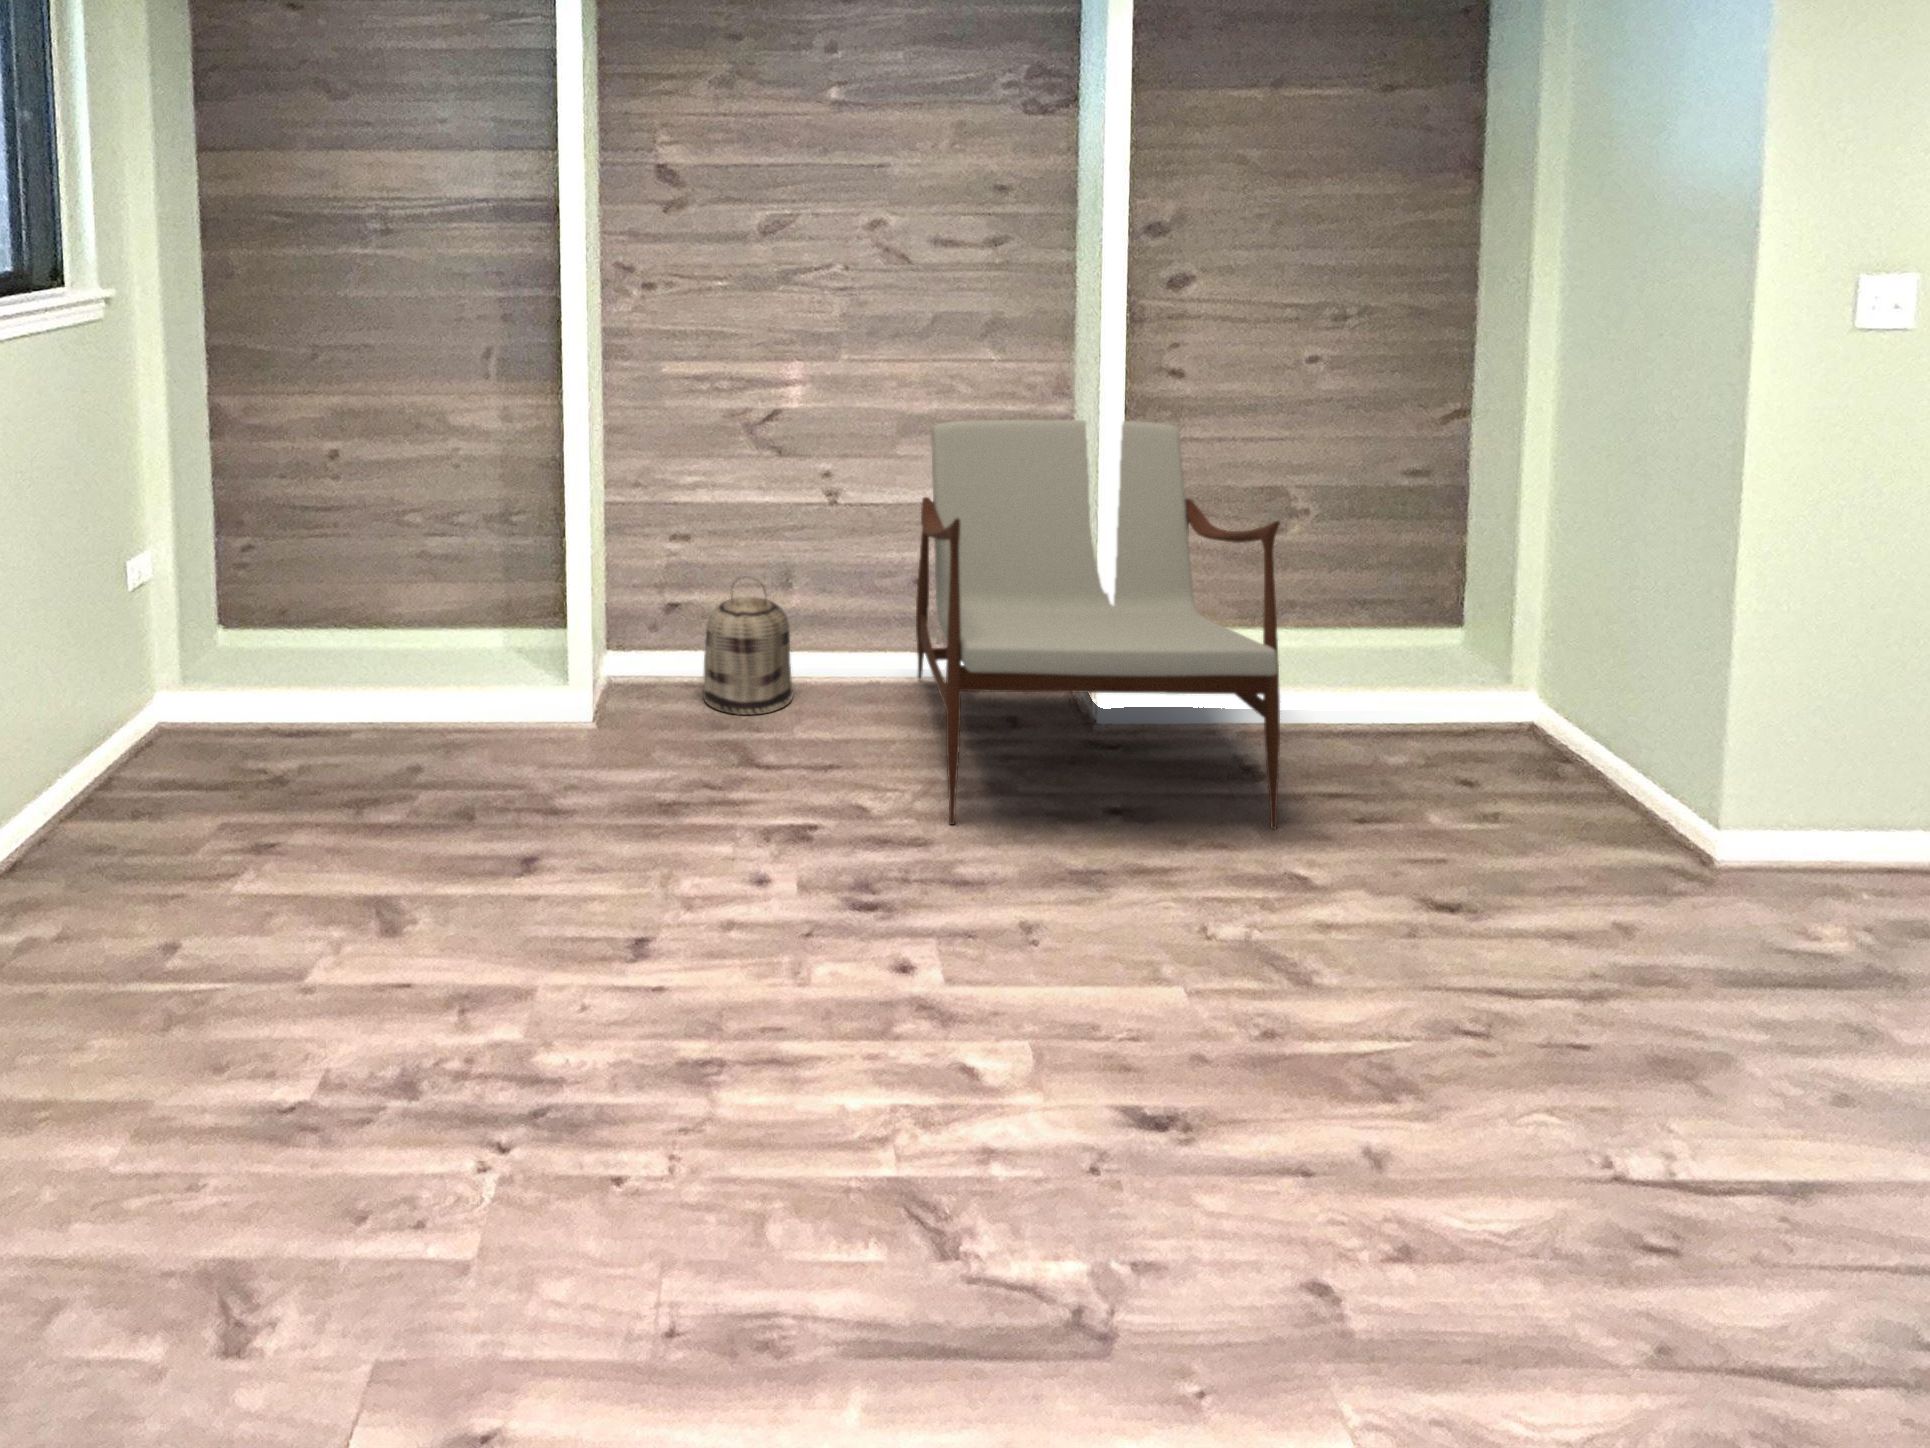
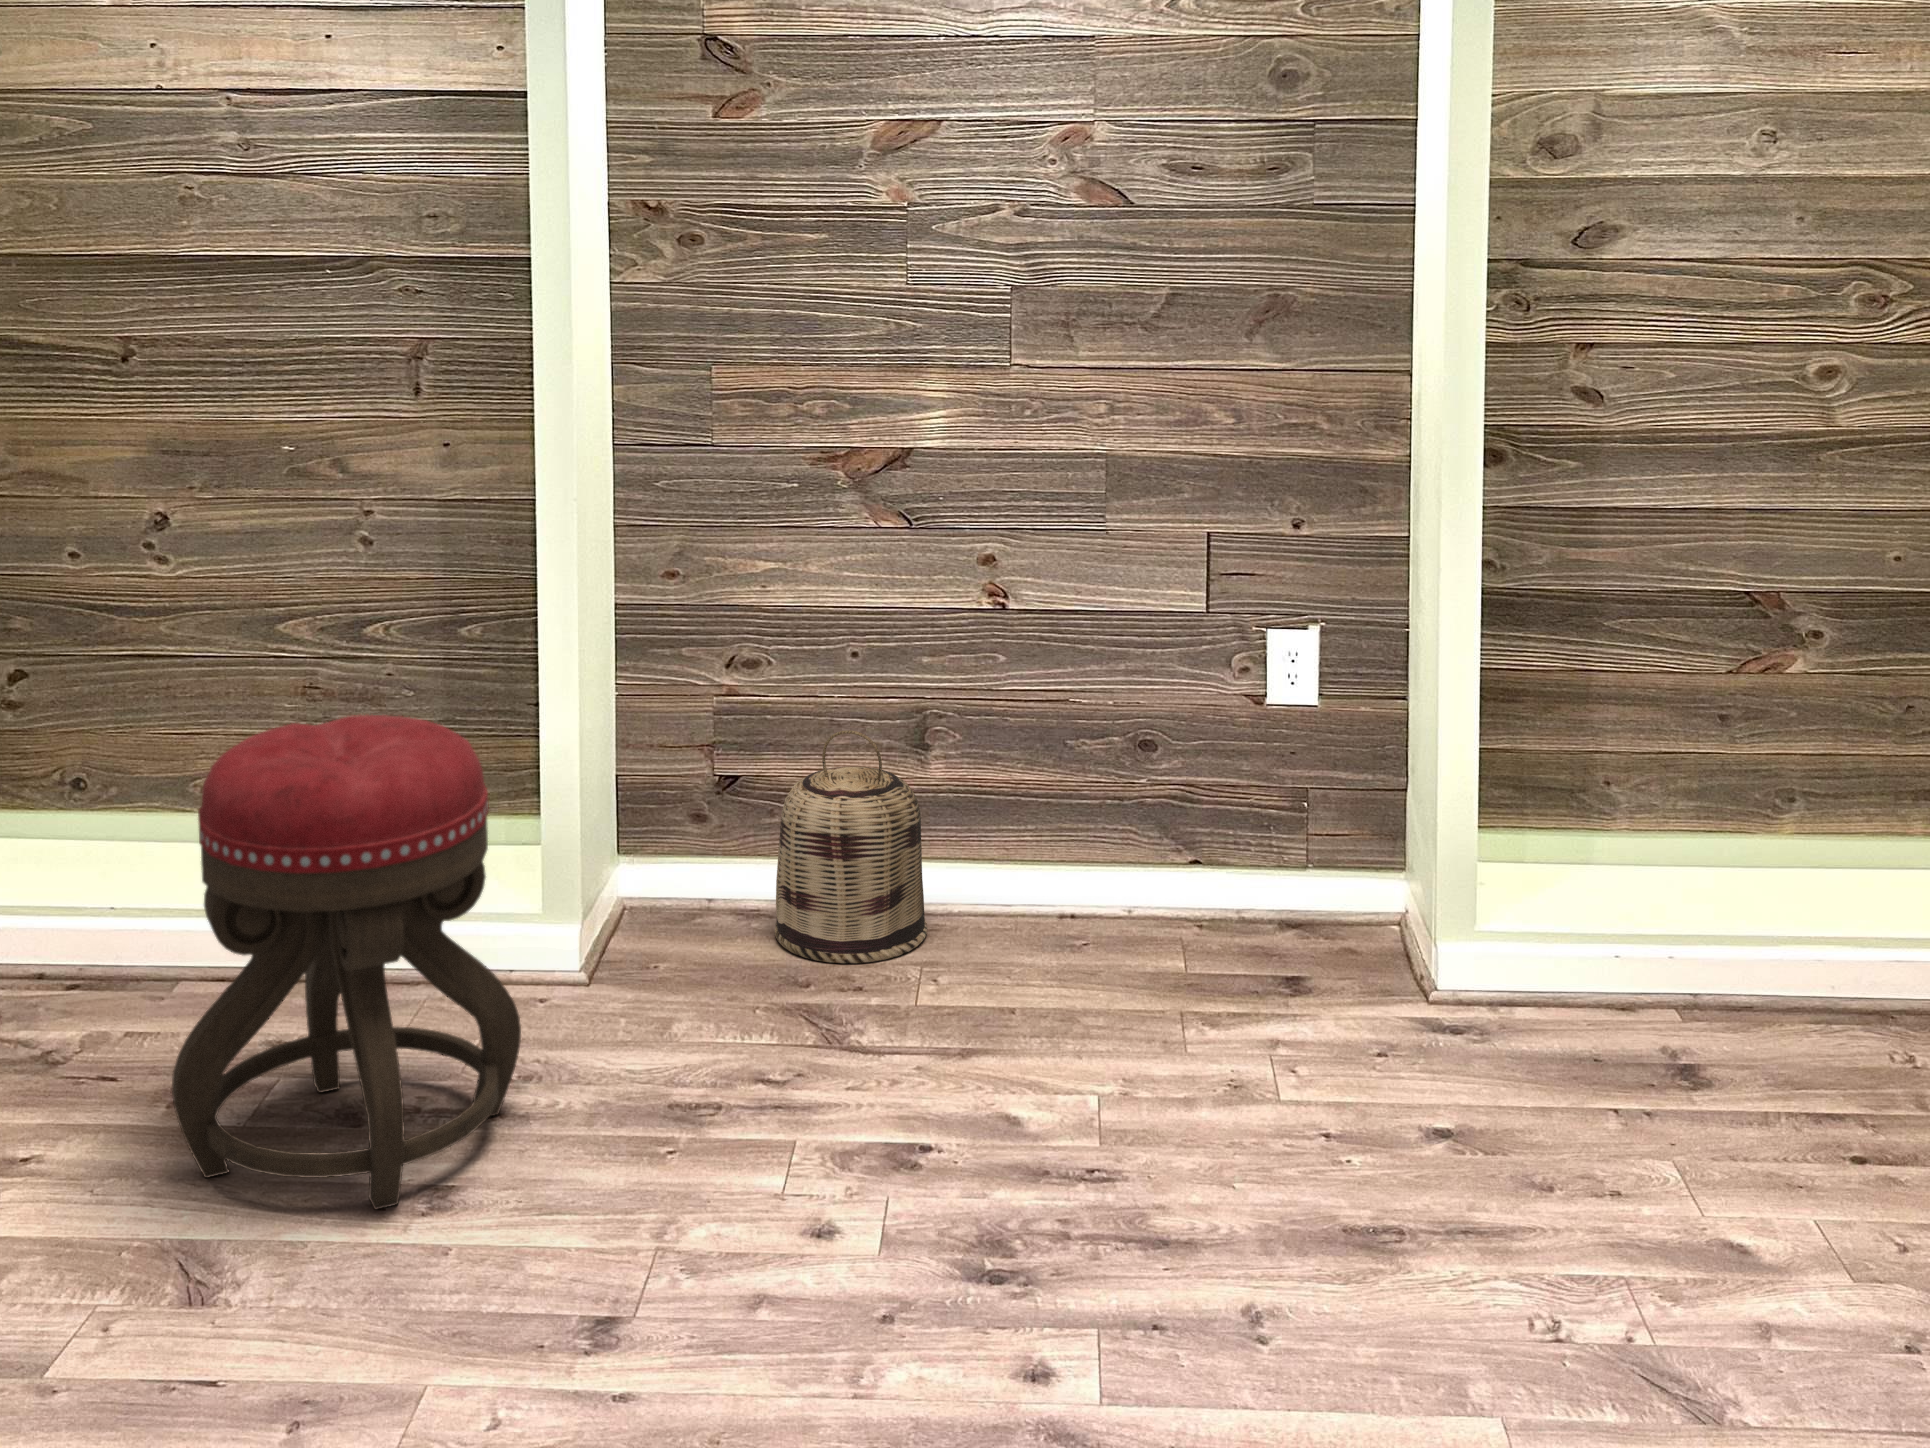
armchair: present [916,420,1280,829] -> none [1138,473,1720,1167]
ottoman: none [364,574,569,873] -> present [172,715,521,1209]

